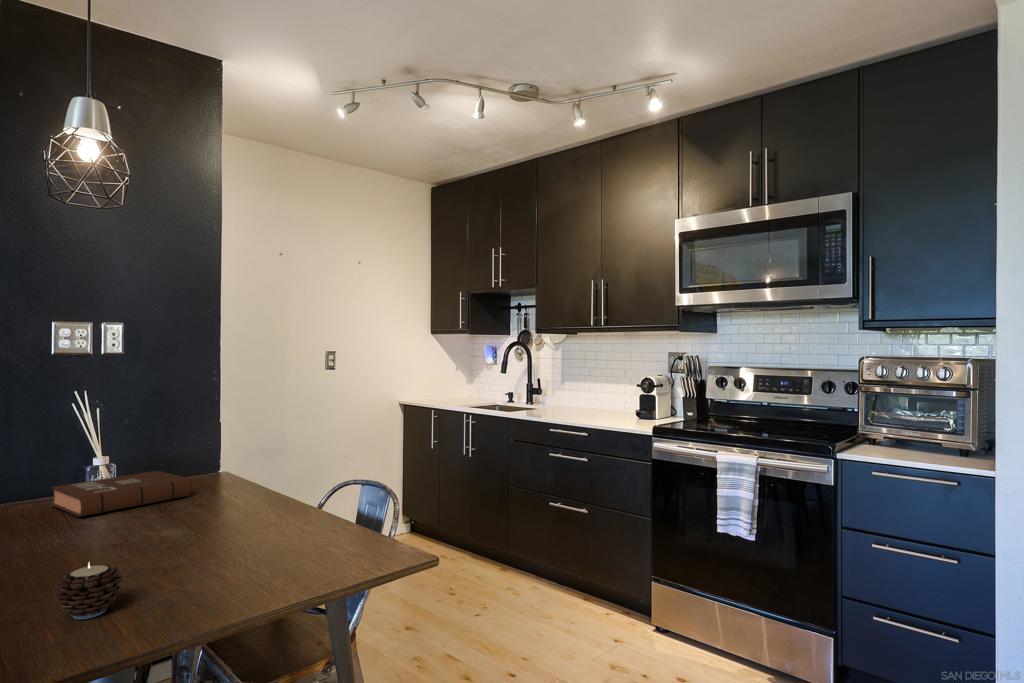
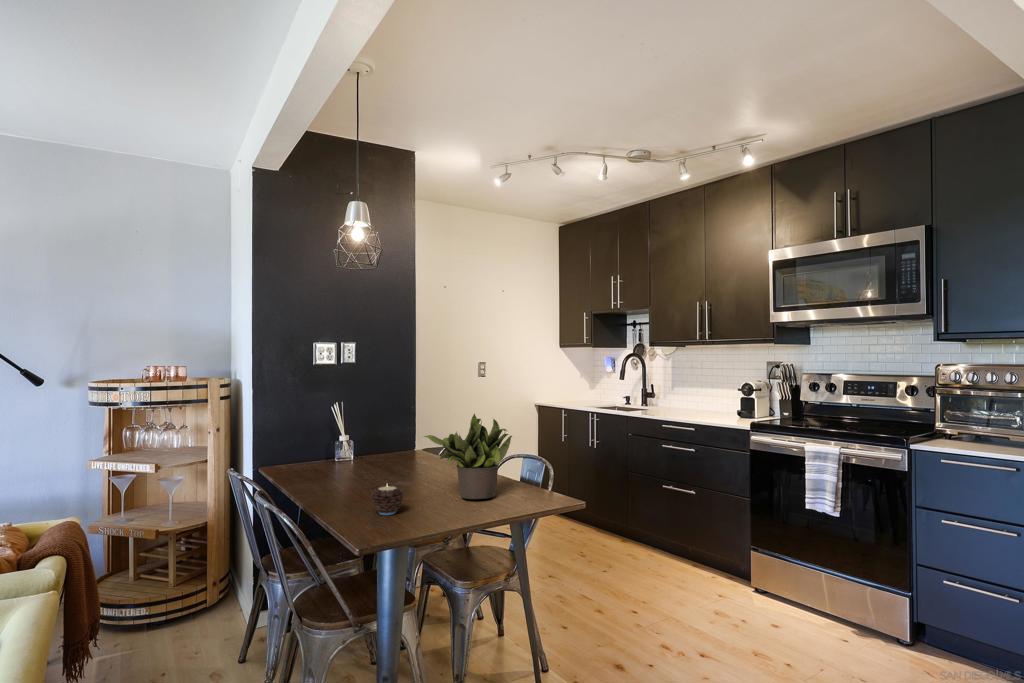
potted plant: none [172,433,326,571] -> present [424,414,512,499]
book: present [51,471,191,517] -> none [324,444,408,469]

